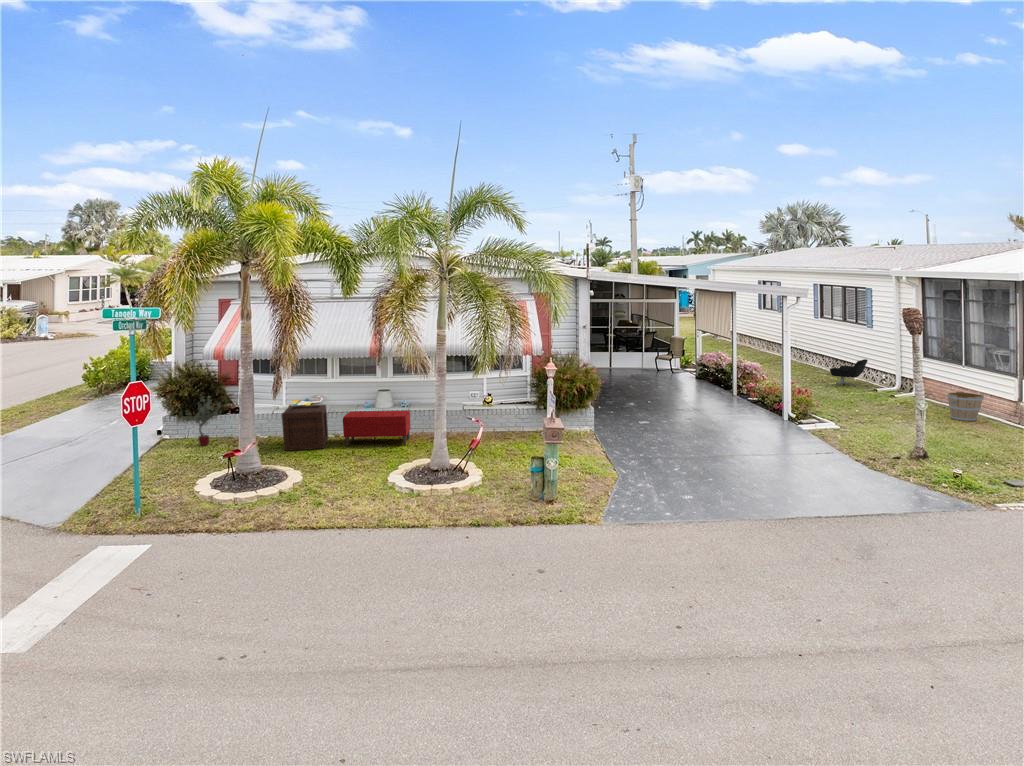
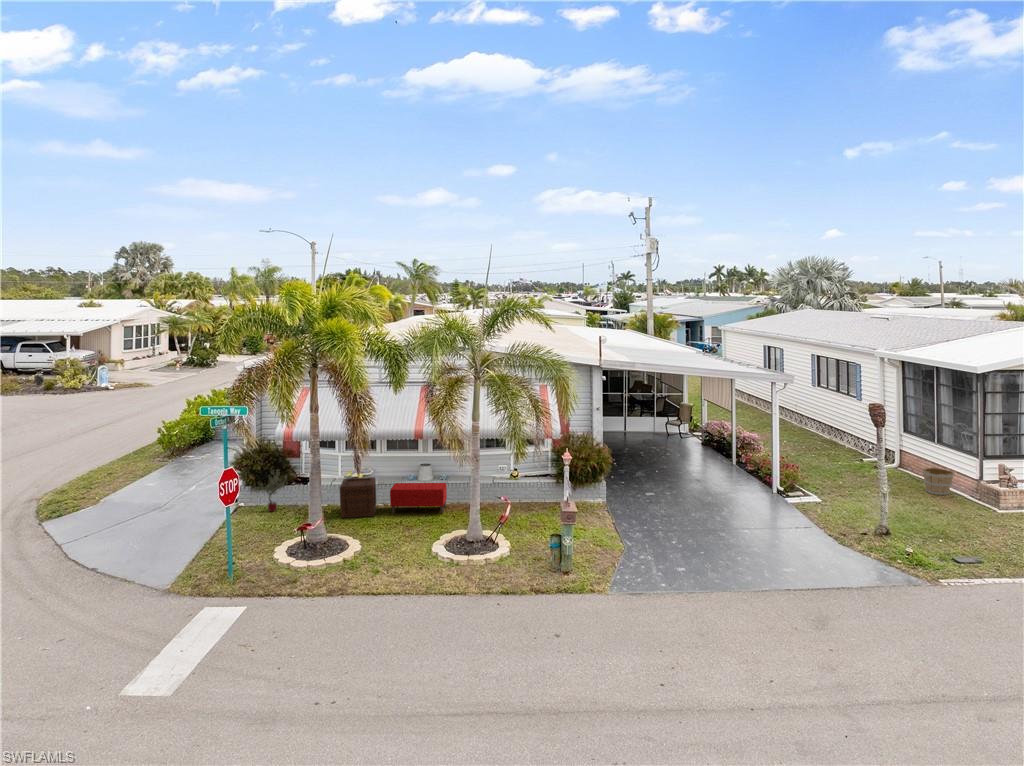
lounge chair: present [830,359,868,385] -> none [825,429,860,453]

